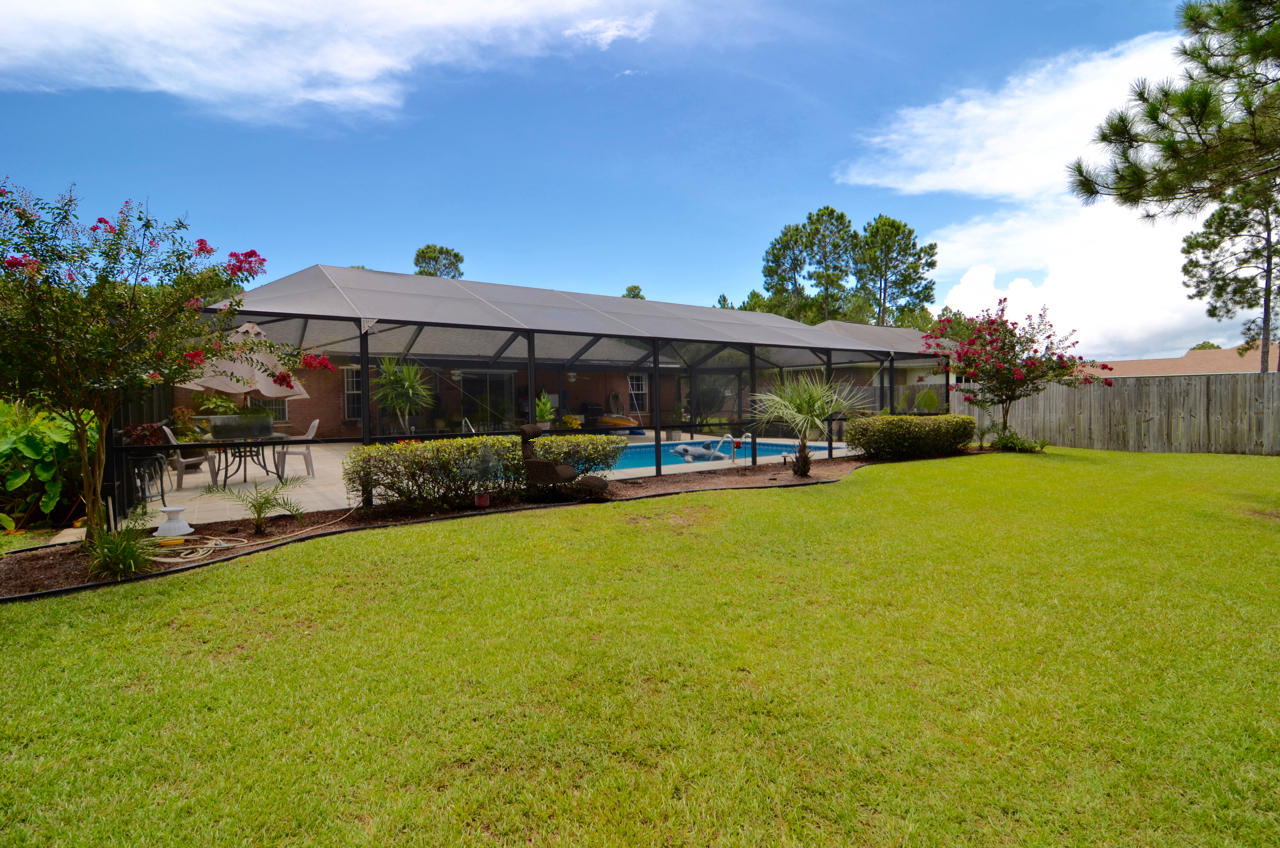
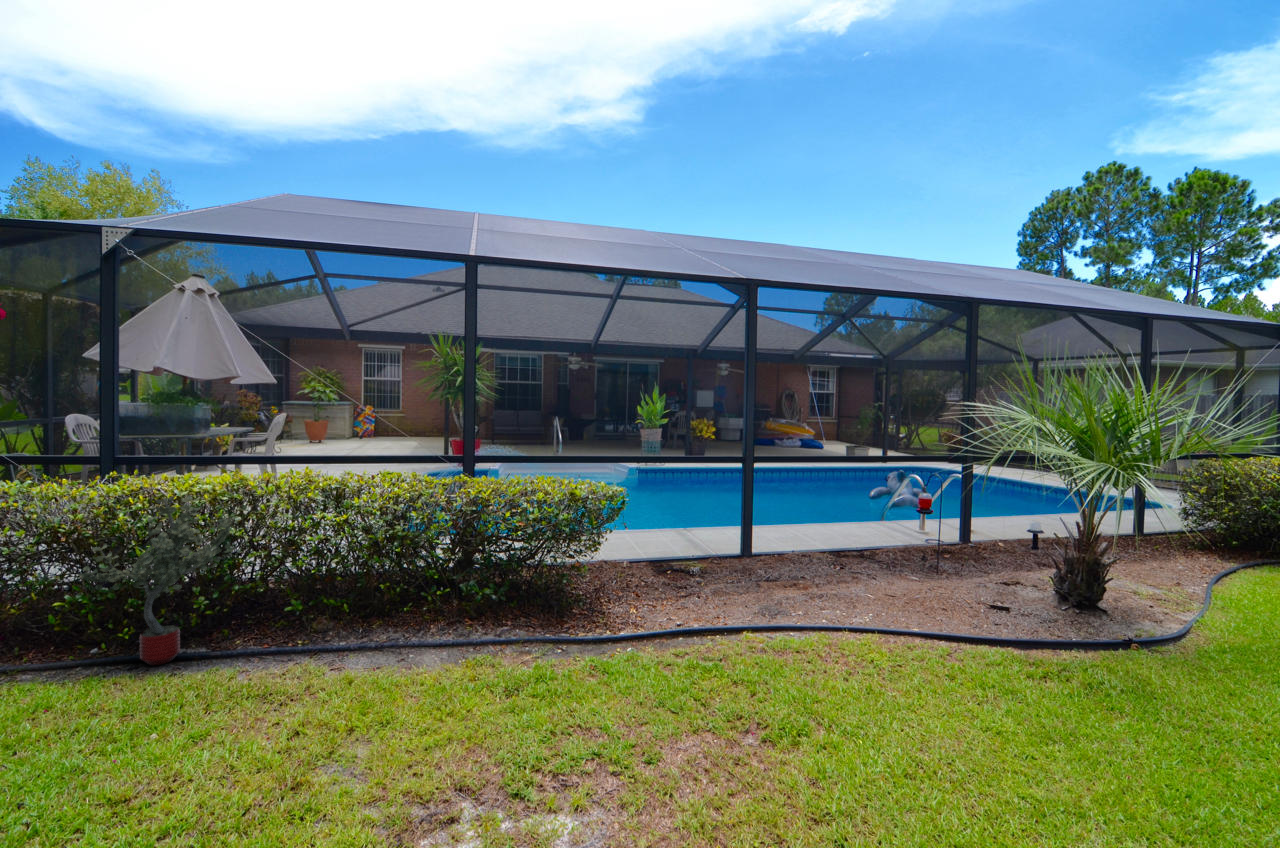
lounge chair: present [520,424,609,503] -> none [289,454,503,686]

